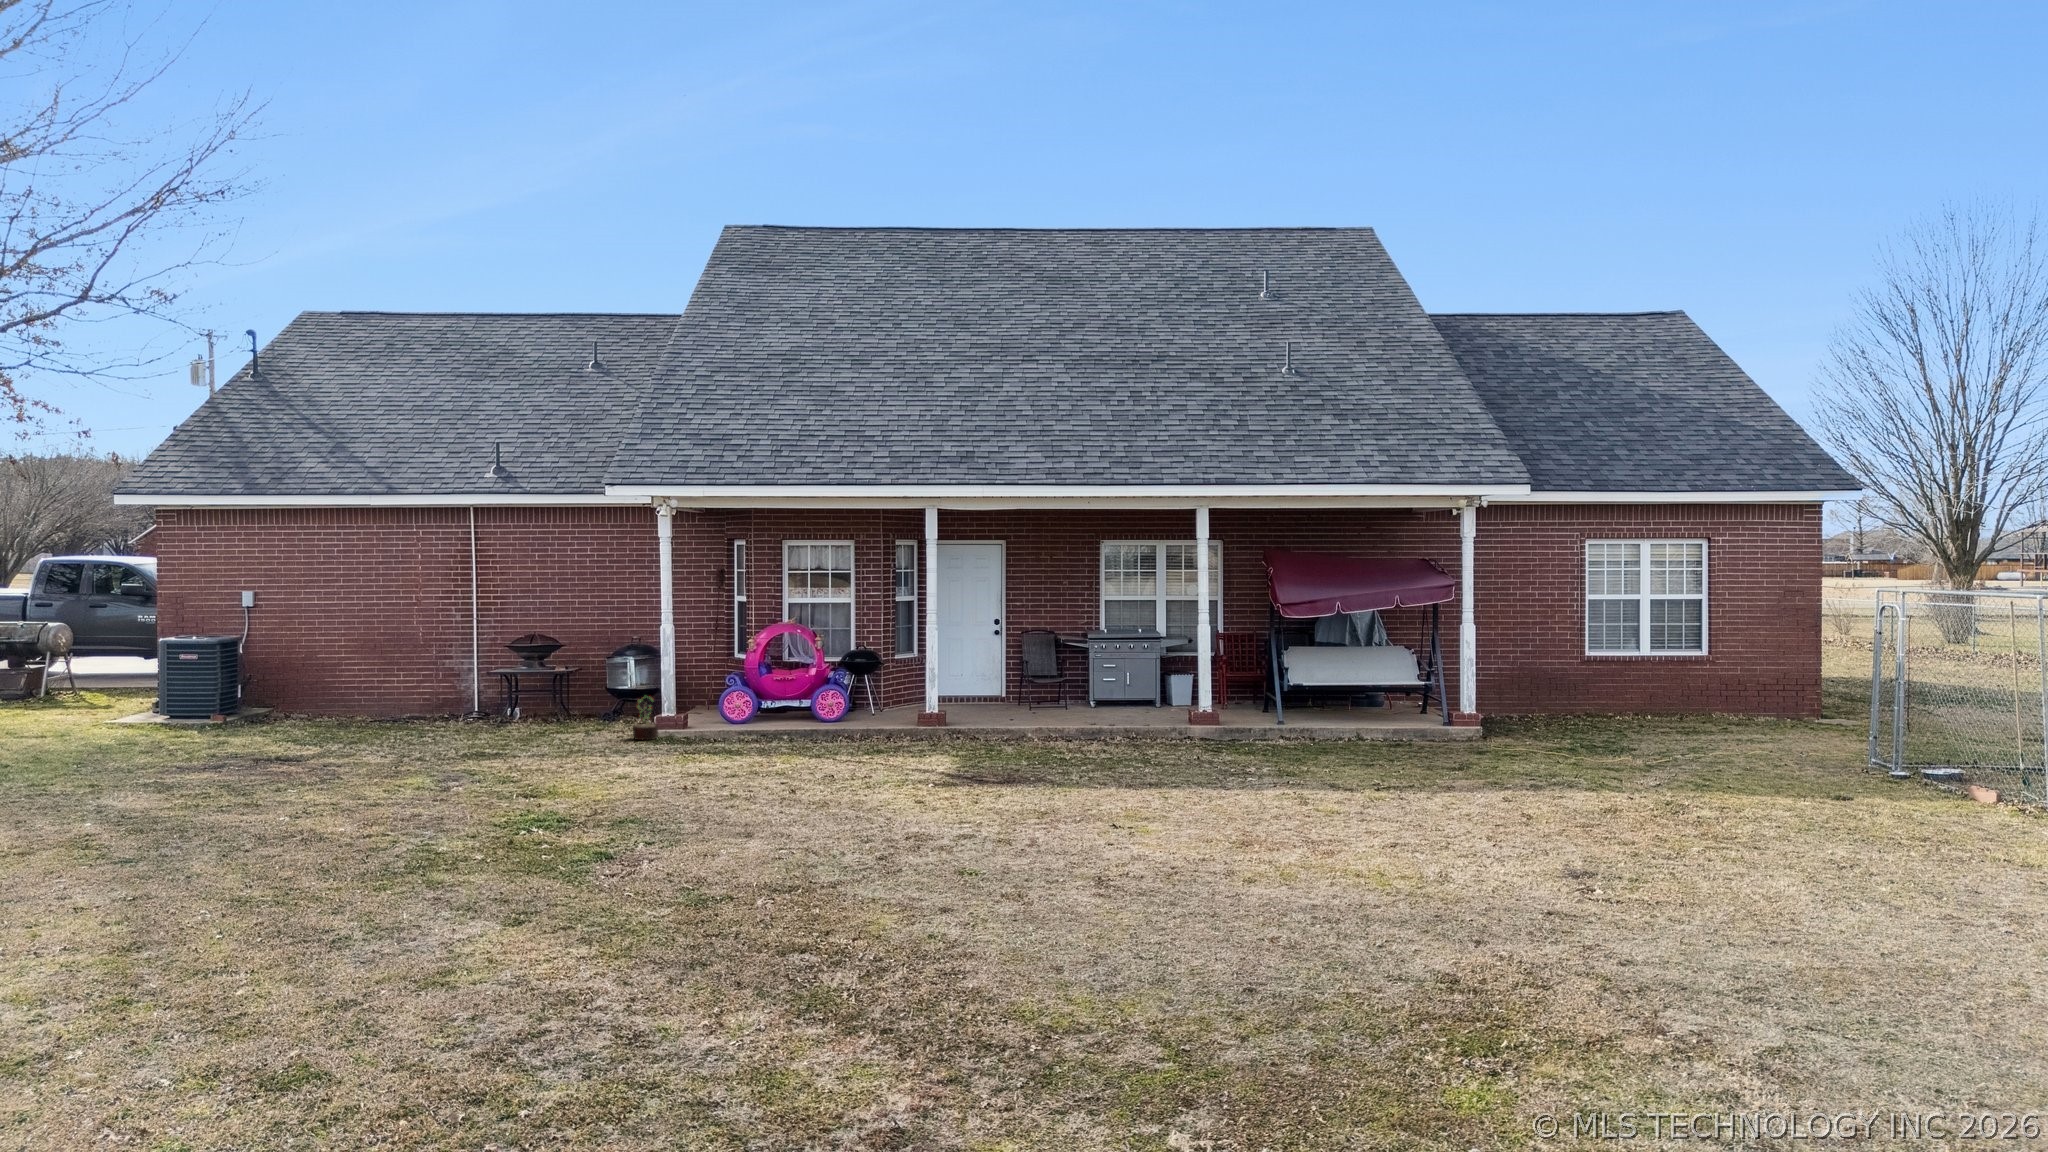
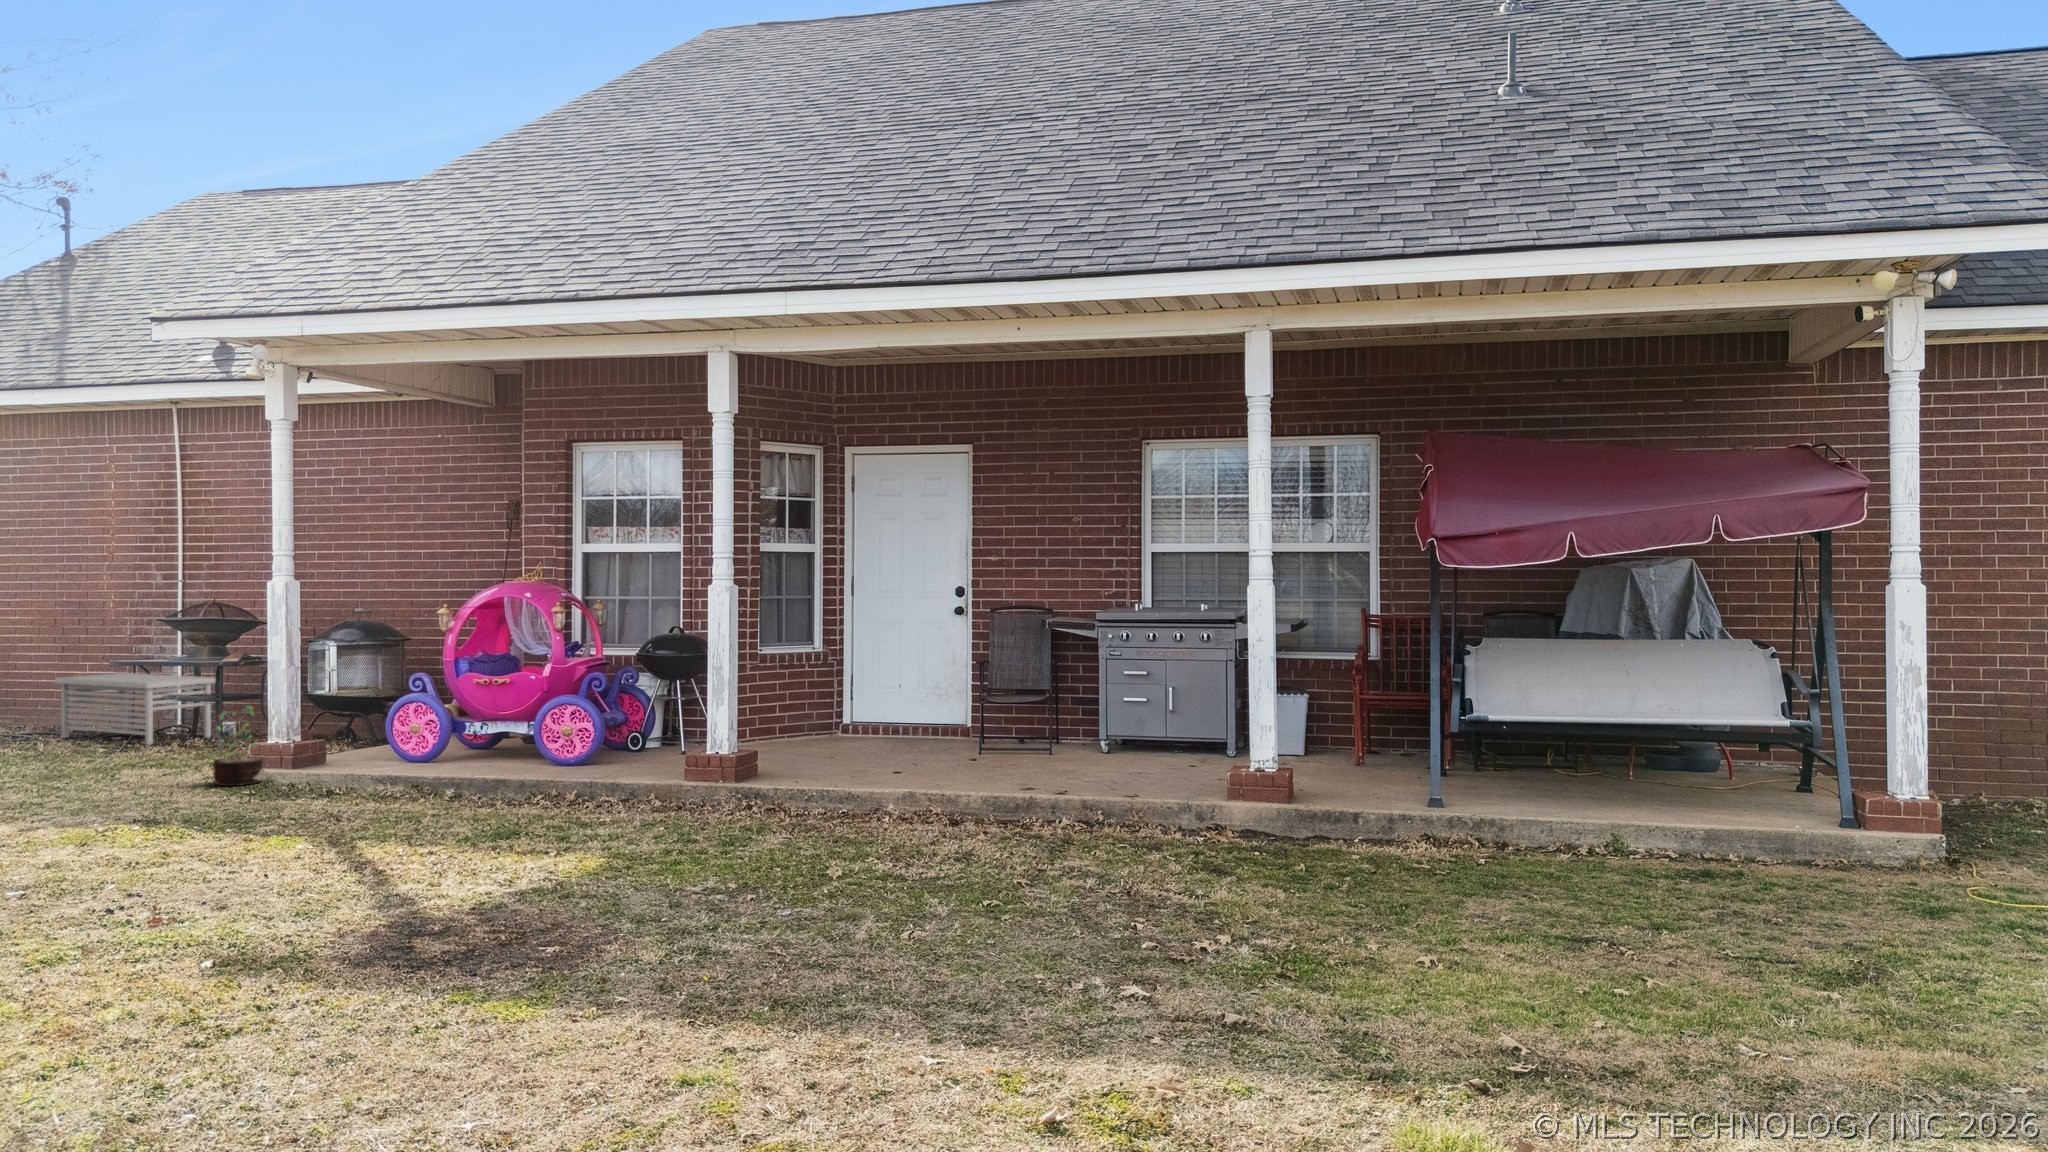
storage bench: none [416,679,521,723] -> present [55,673,215,745]

